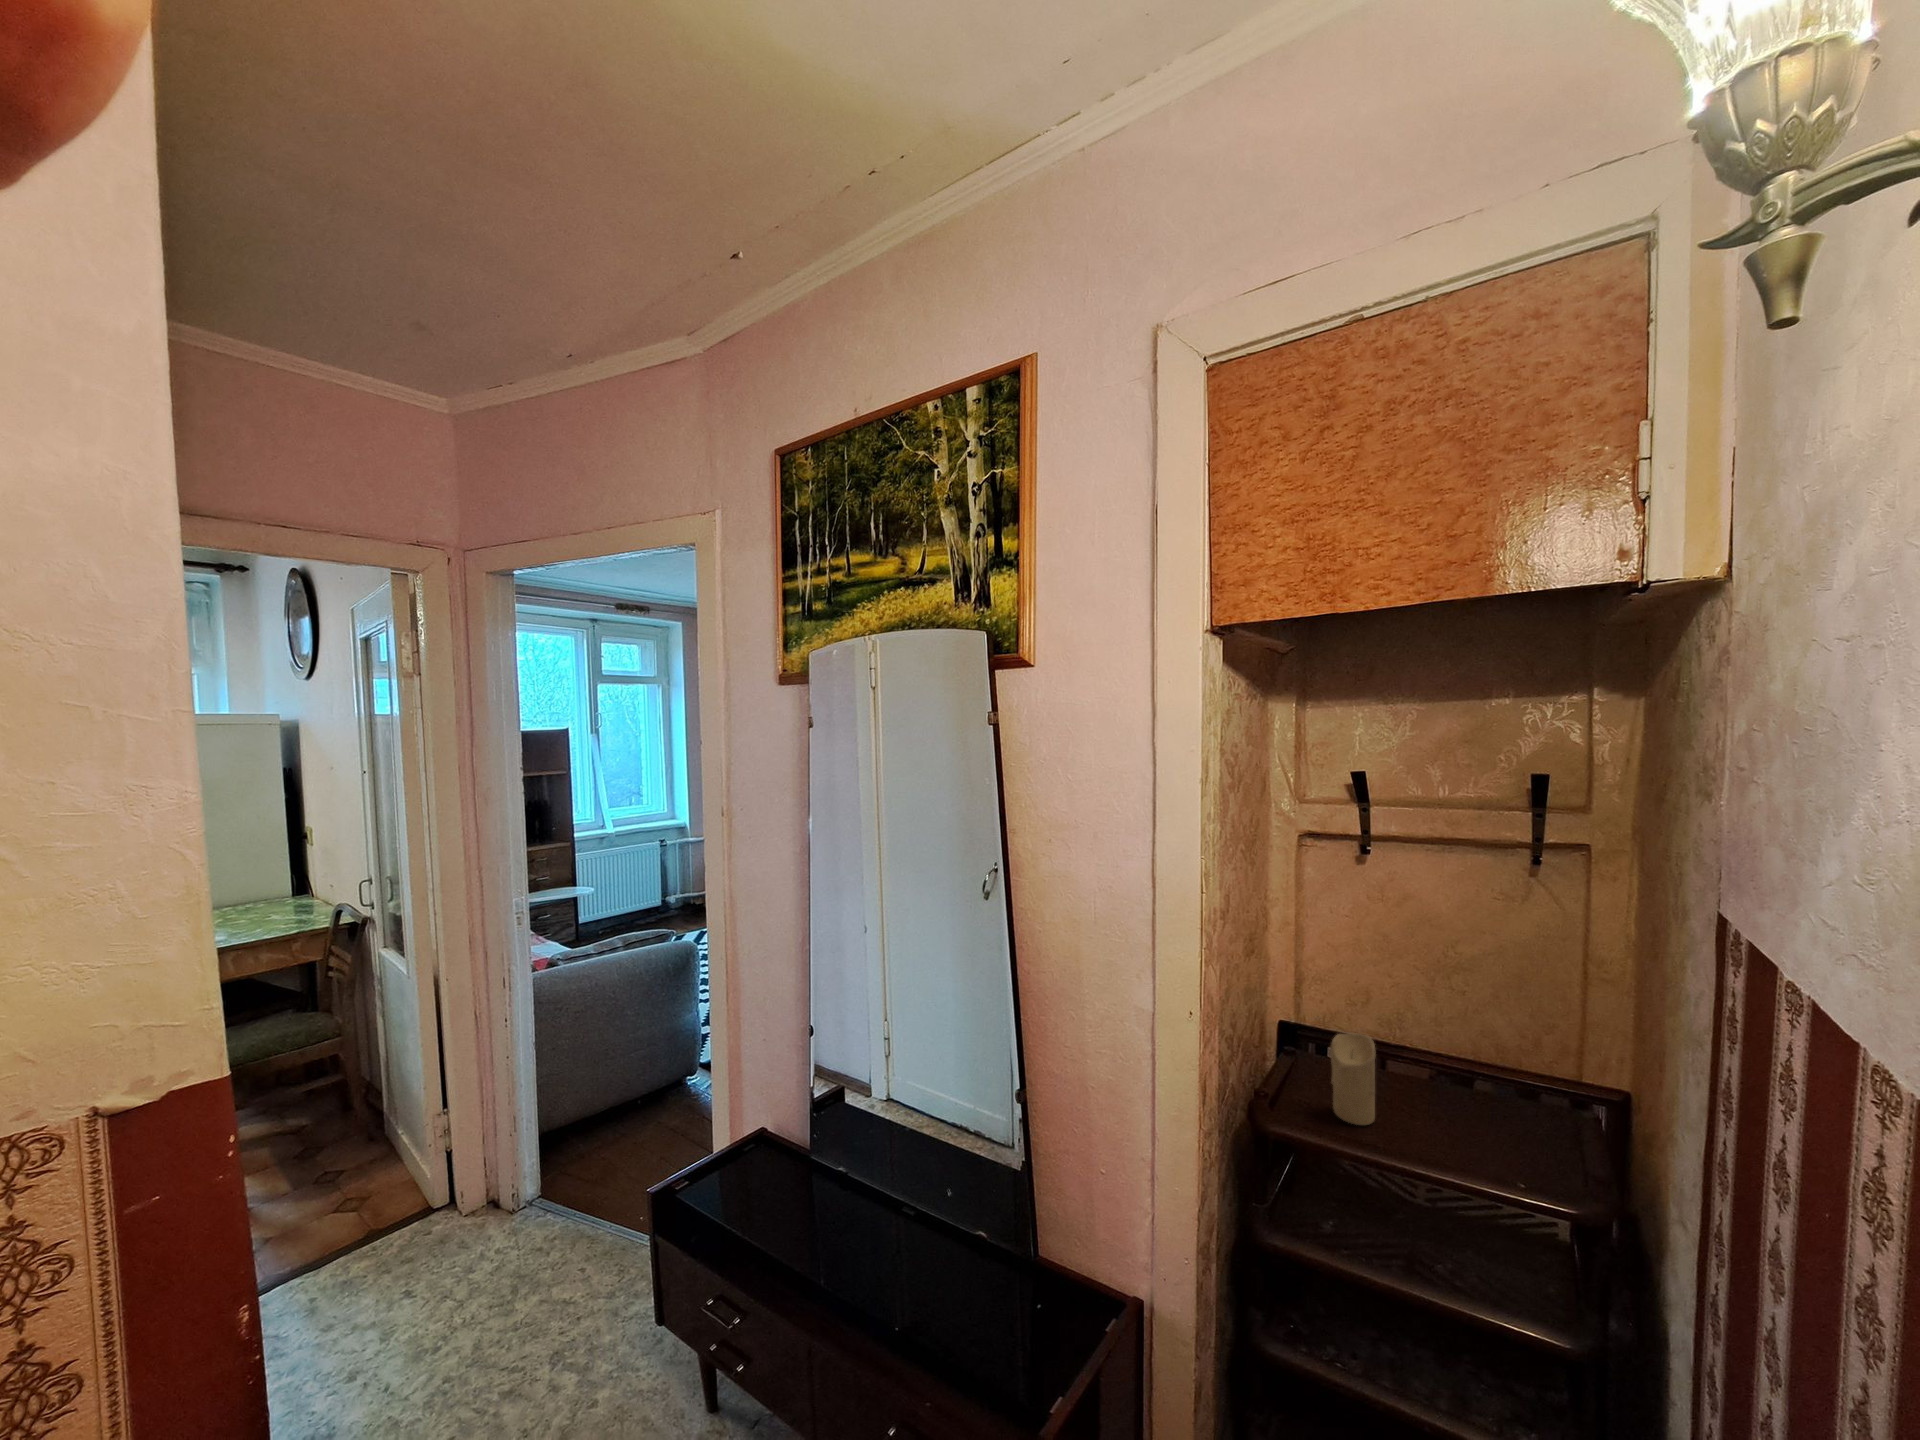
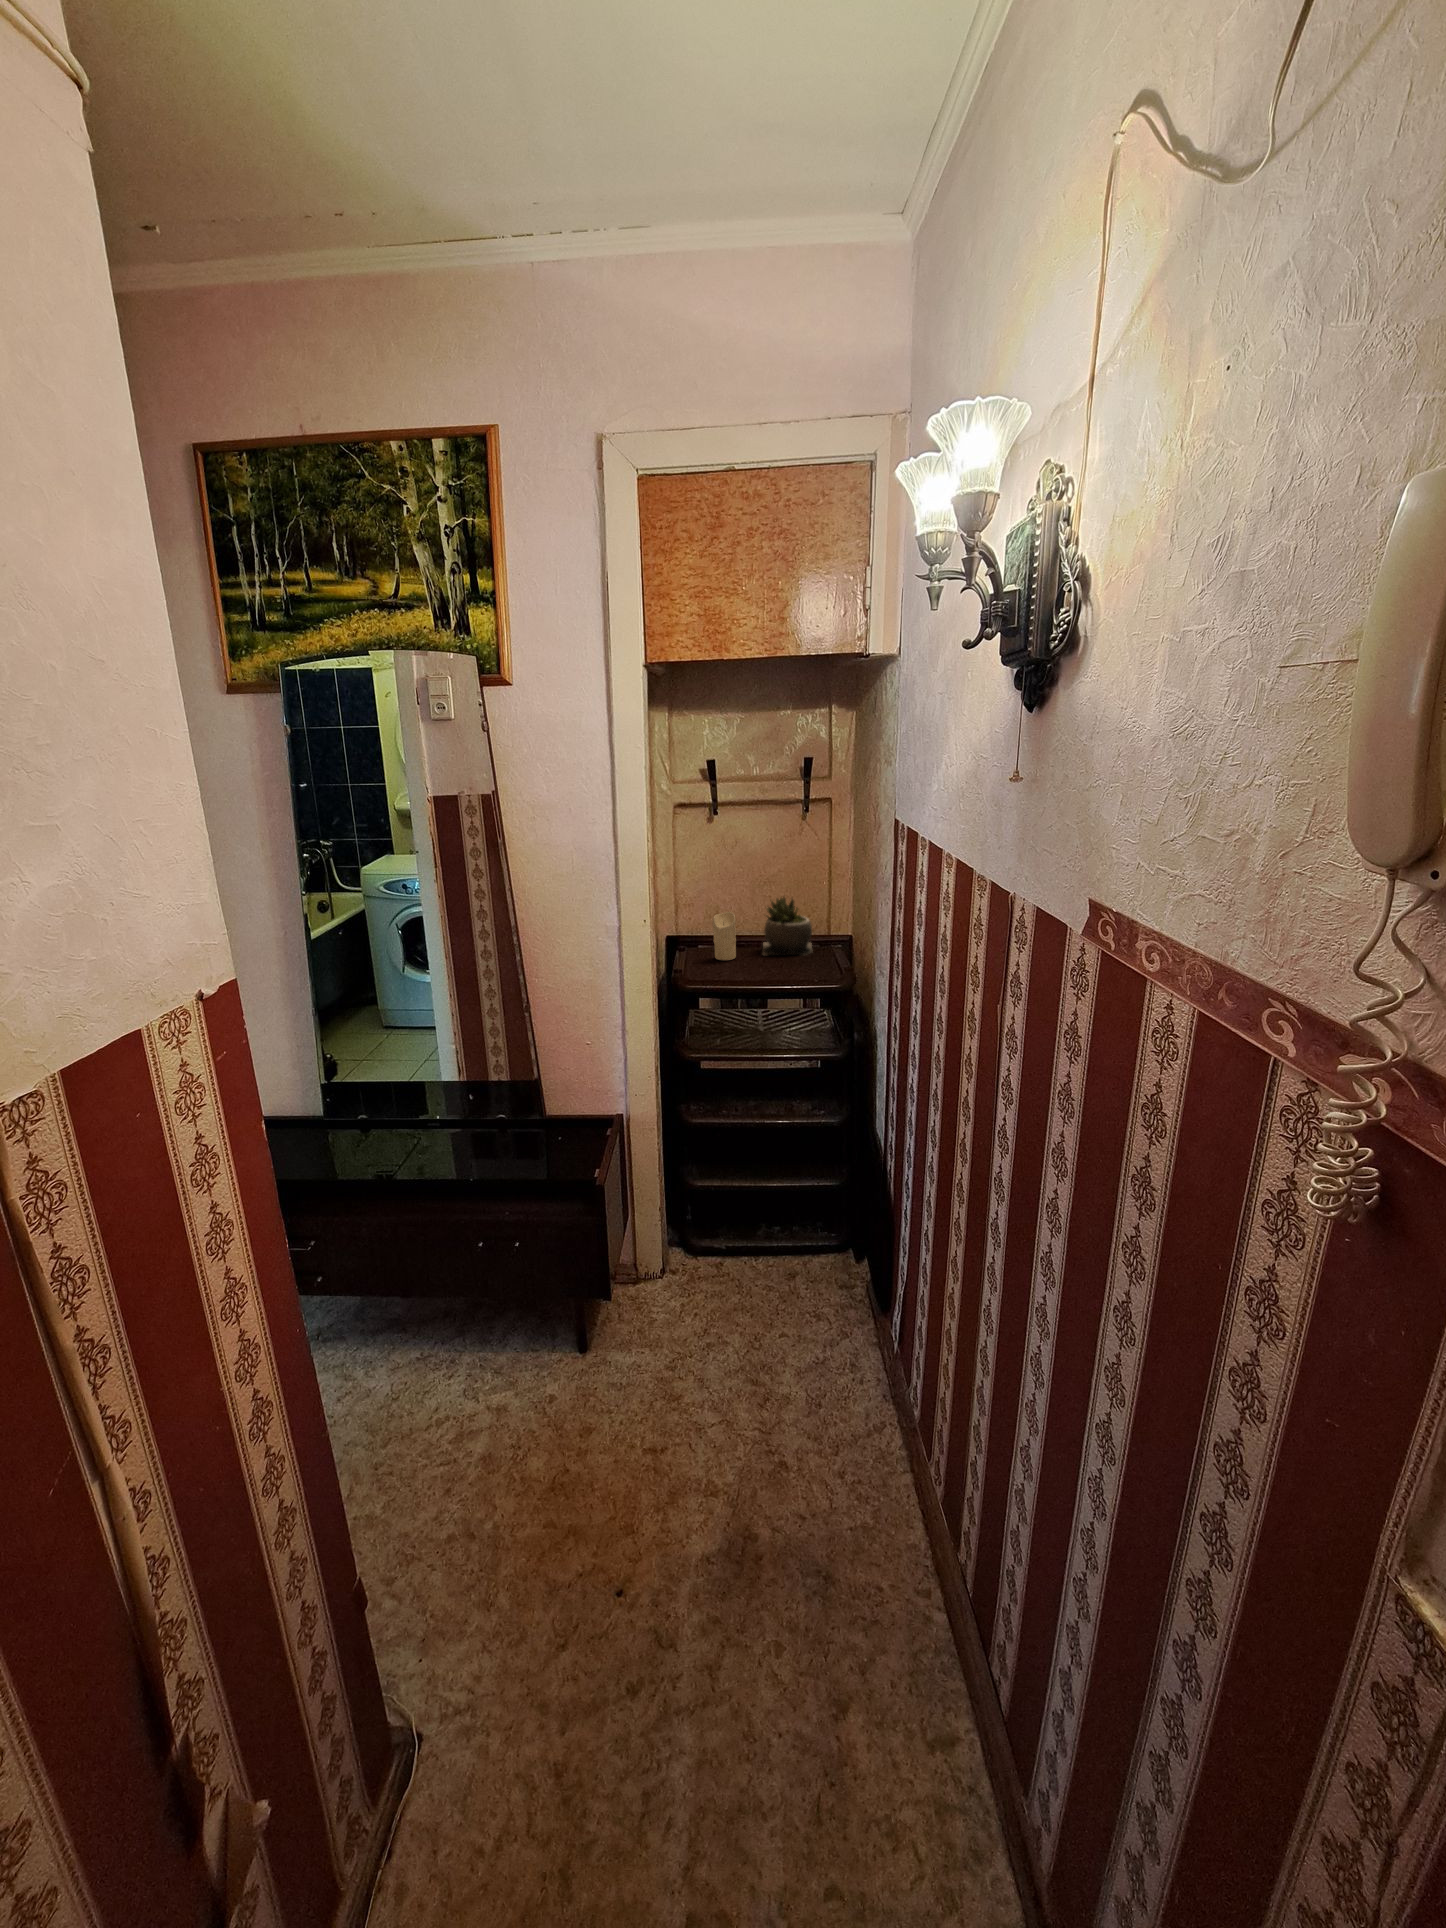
succulent plant: none [1431,1022,1551,1169] -> present [763,897,812,955]

